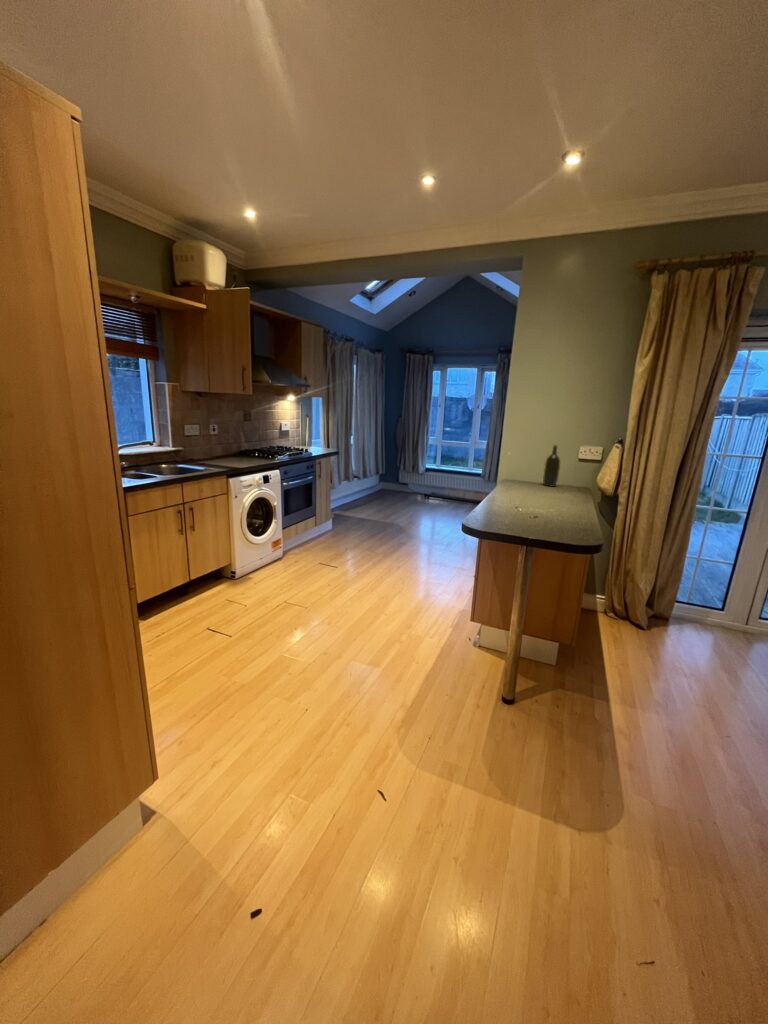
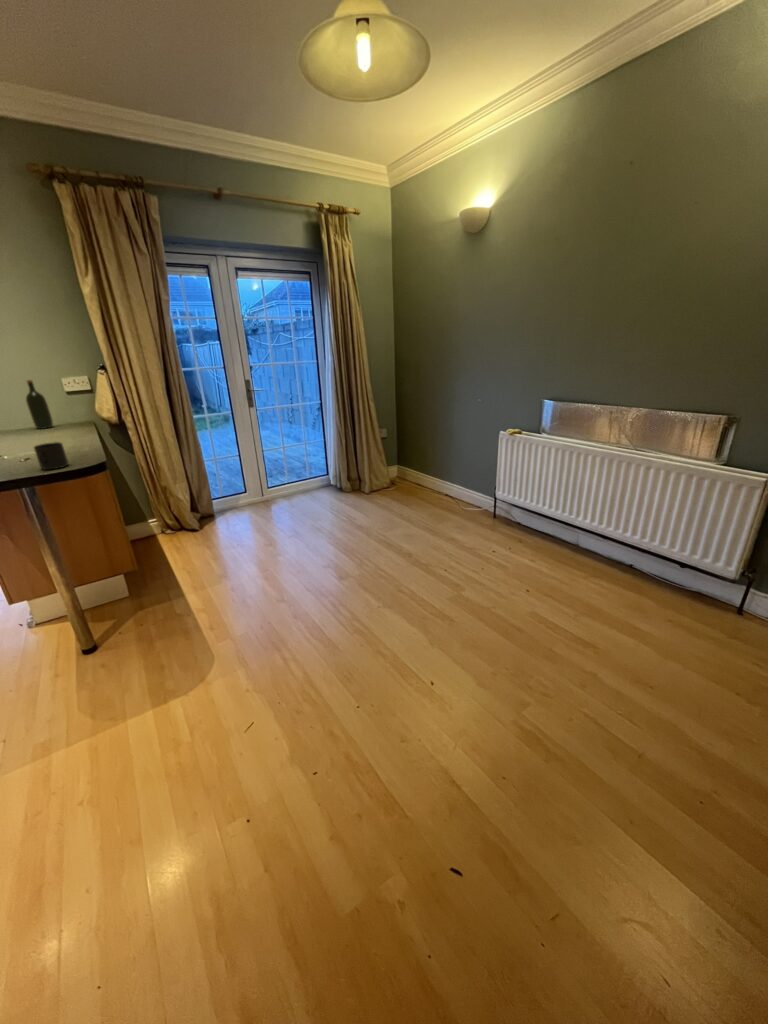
mug: none [548,510,576,536] -> present [34,442,68,470]

